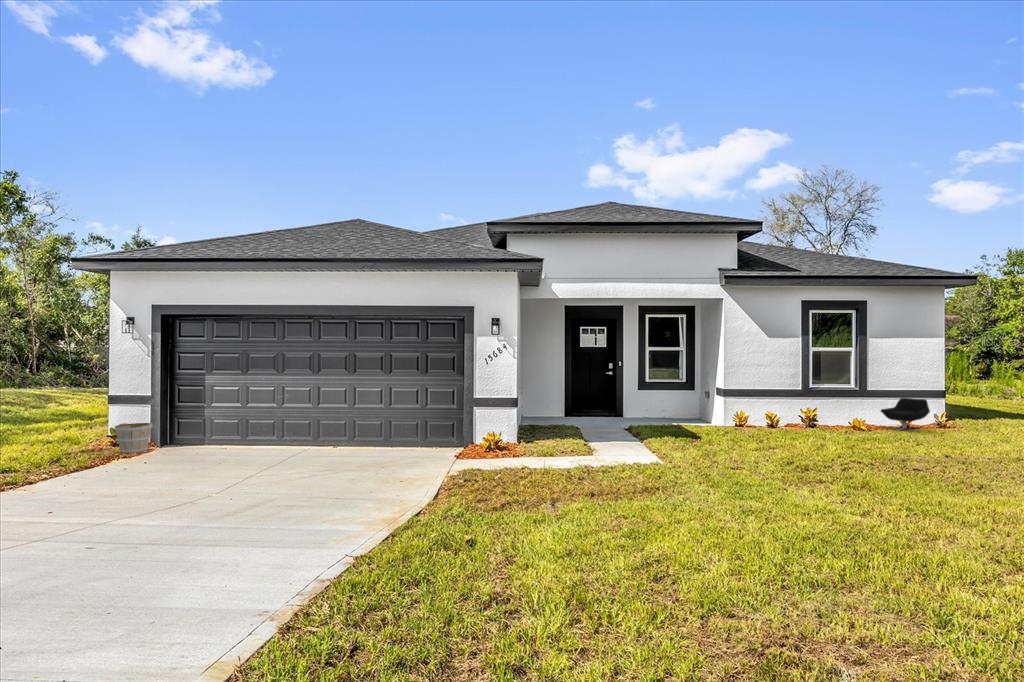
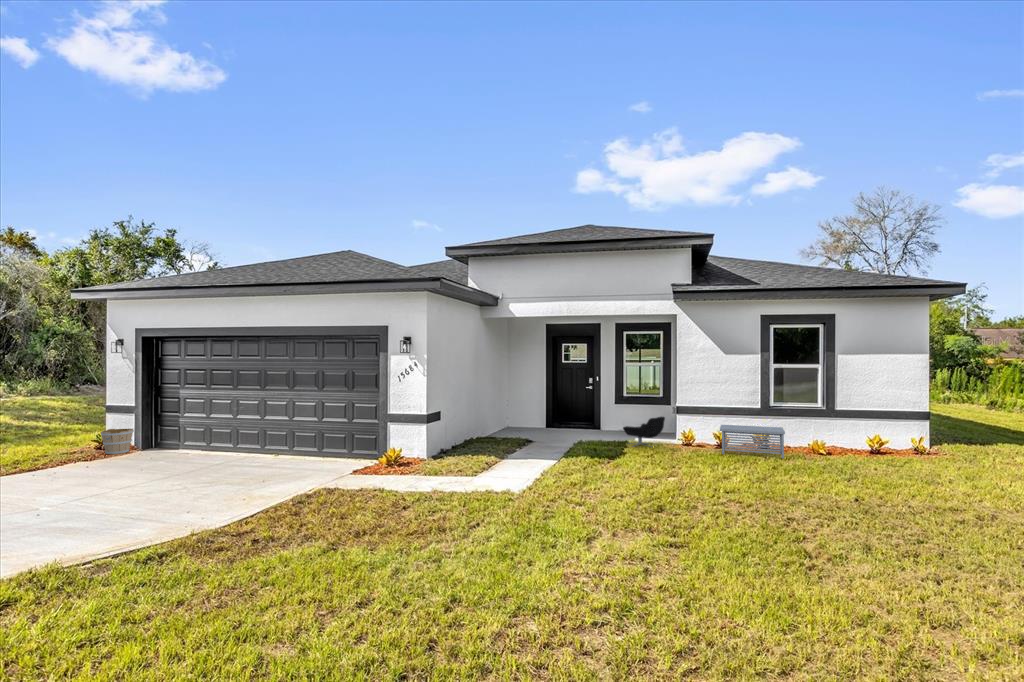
lounge chair: present [881,398,930,431] -> present [623,417,665,446]
storage bench: none [769,404,836,432] -> present [720,425,785,458]

